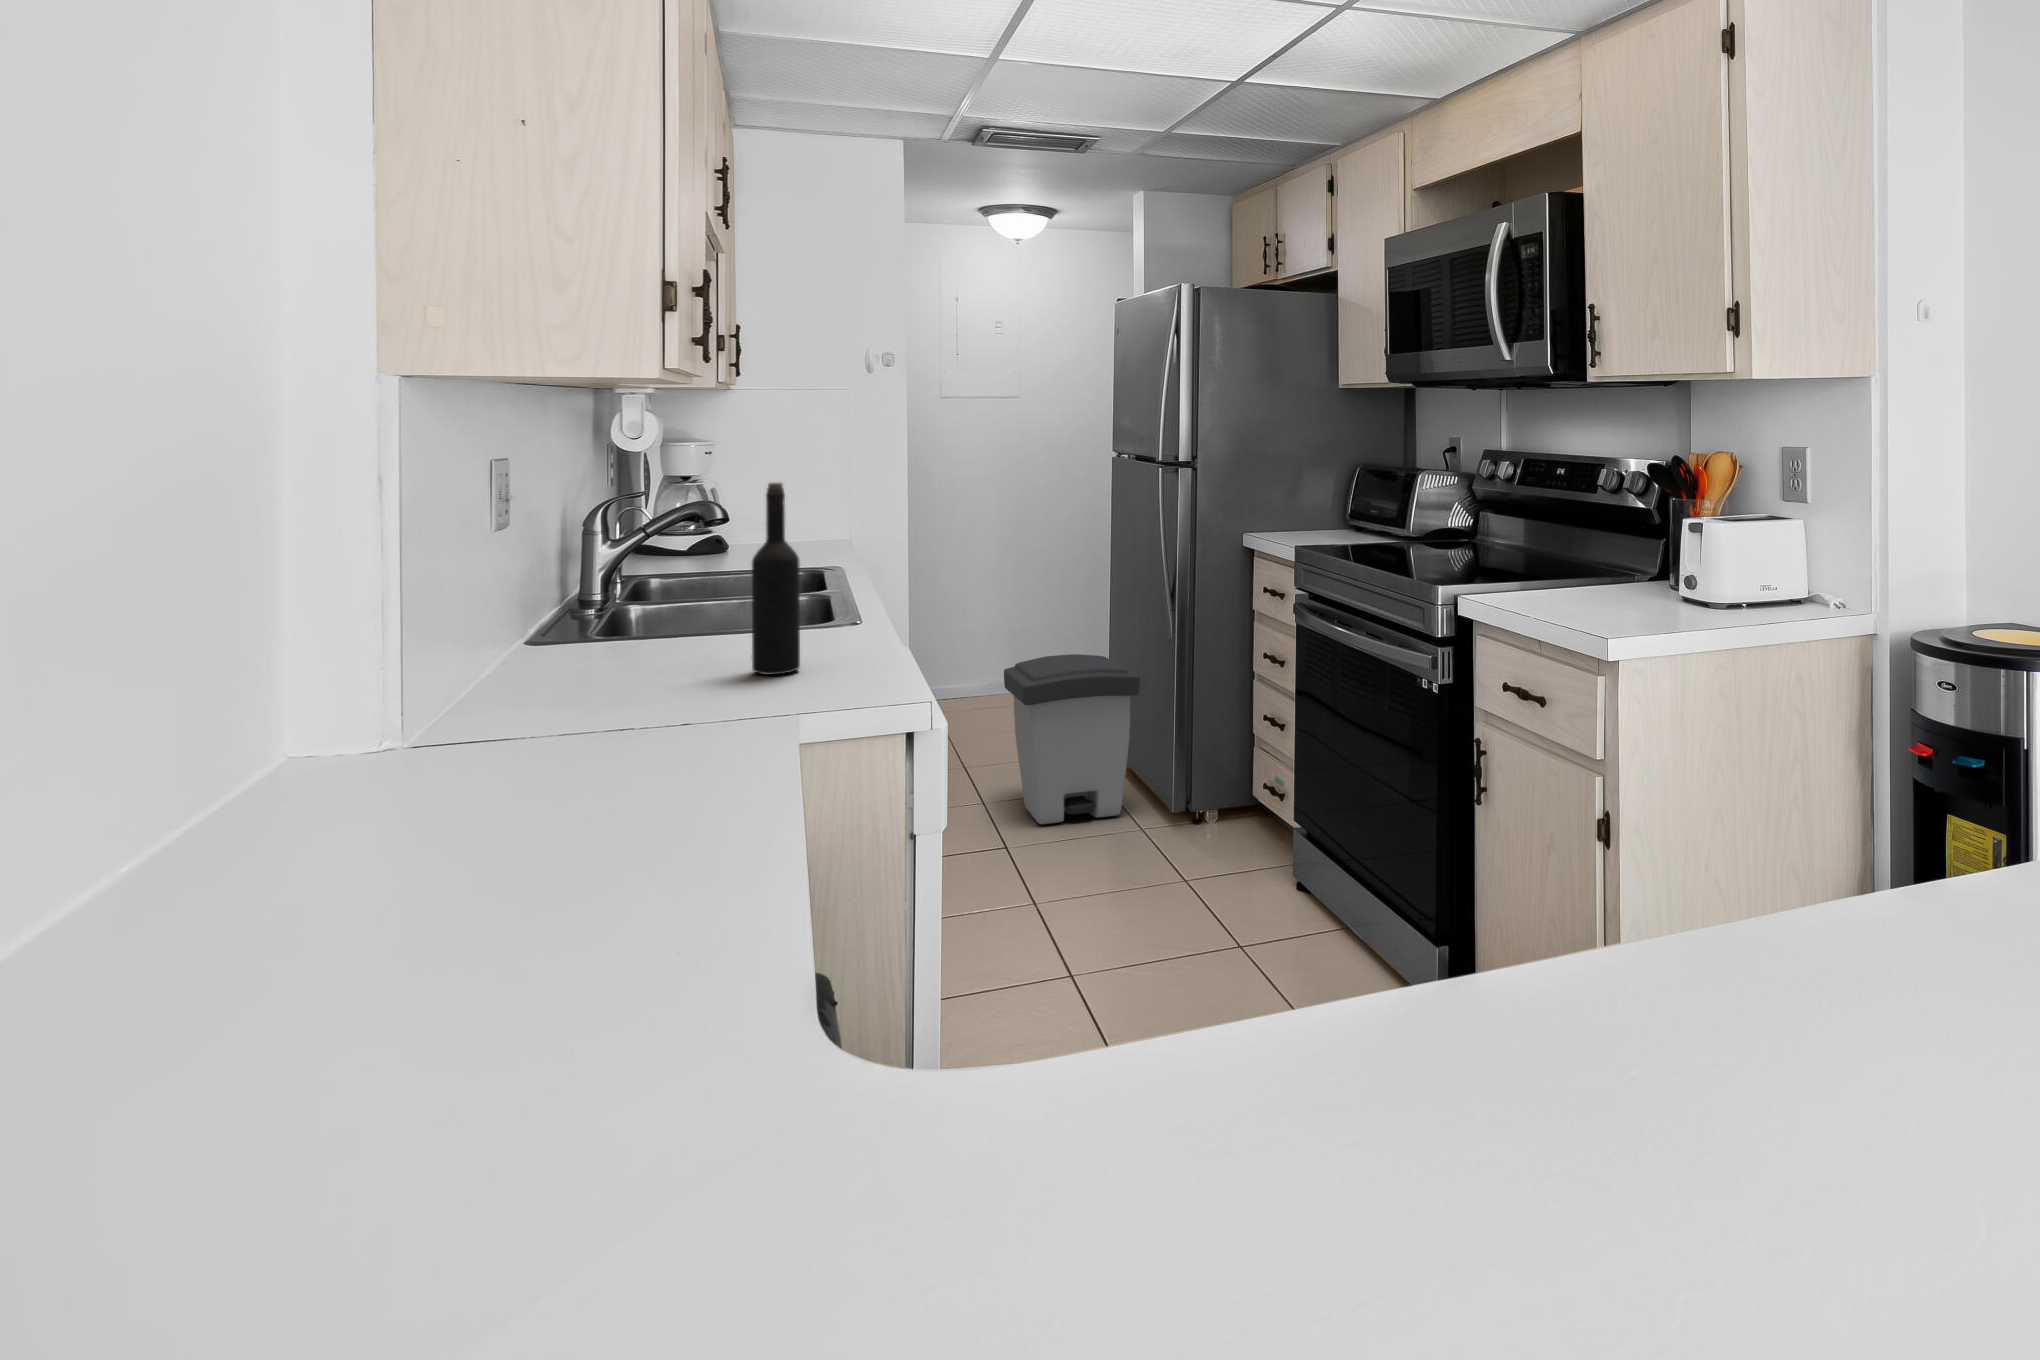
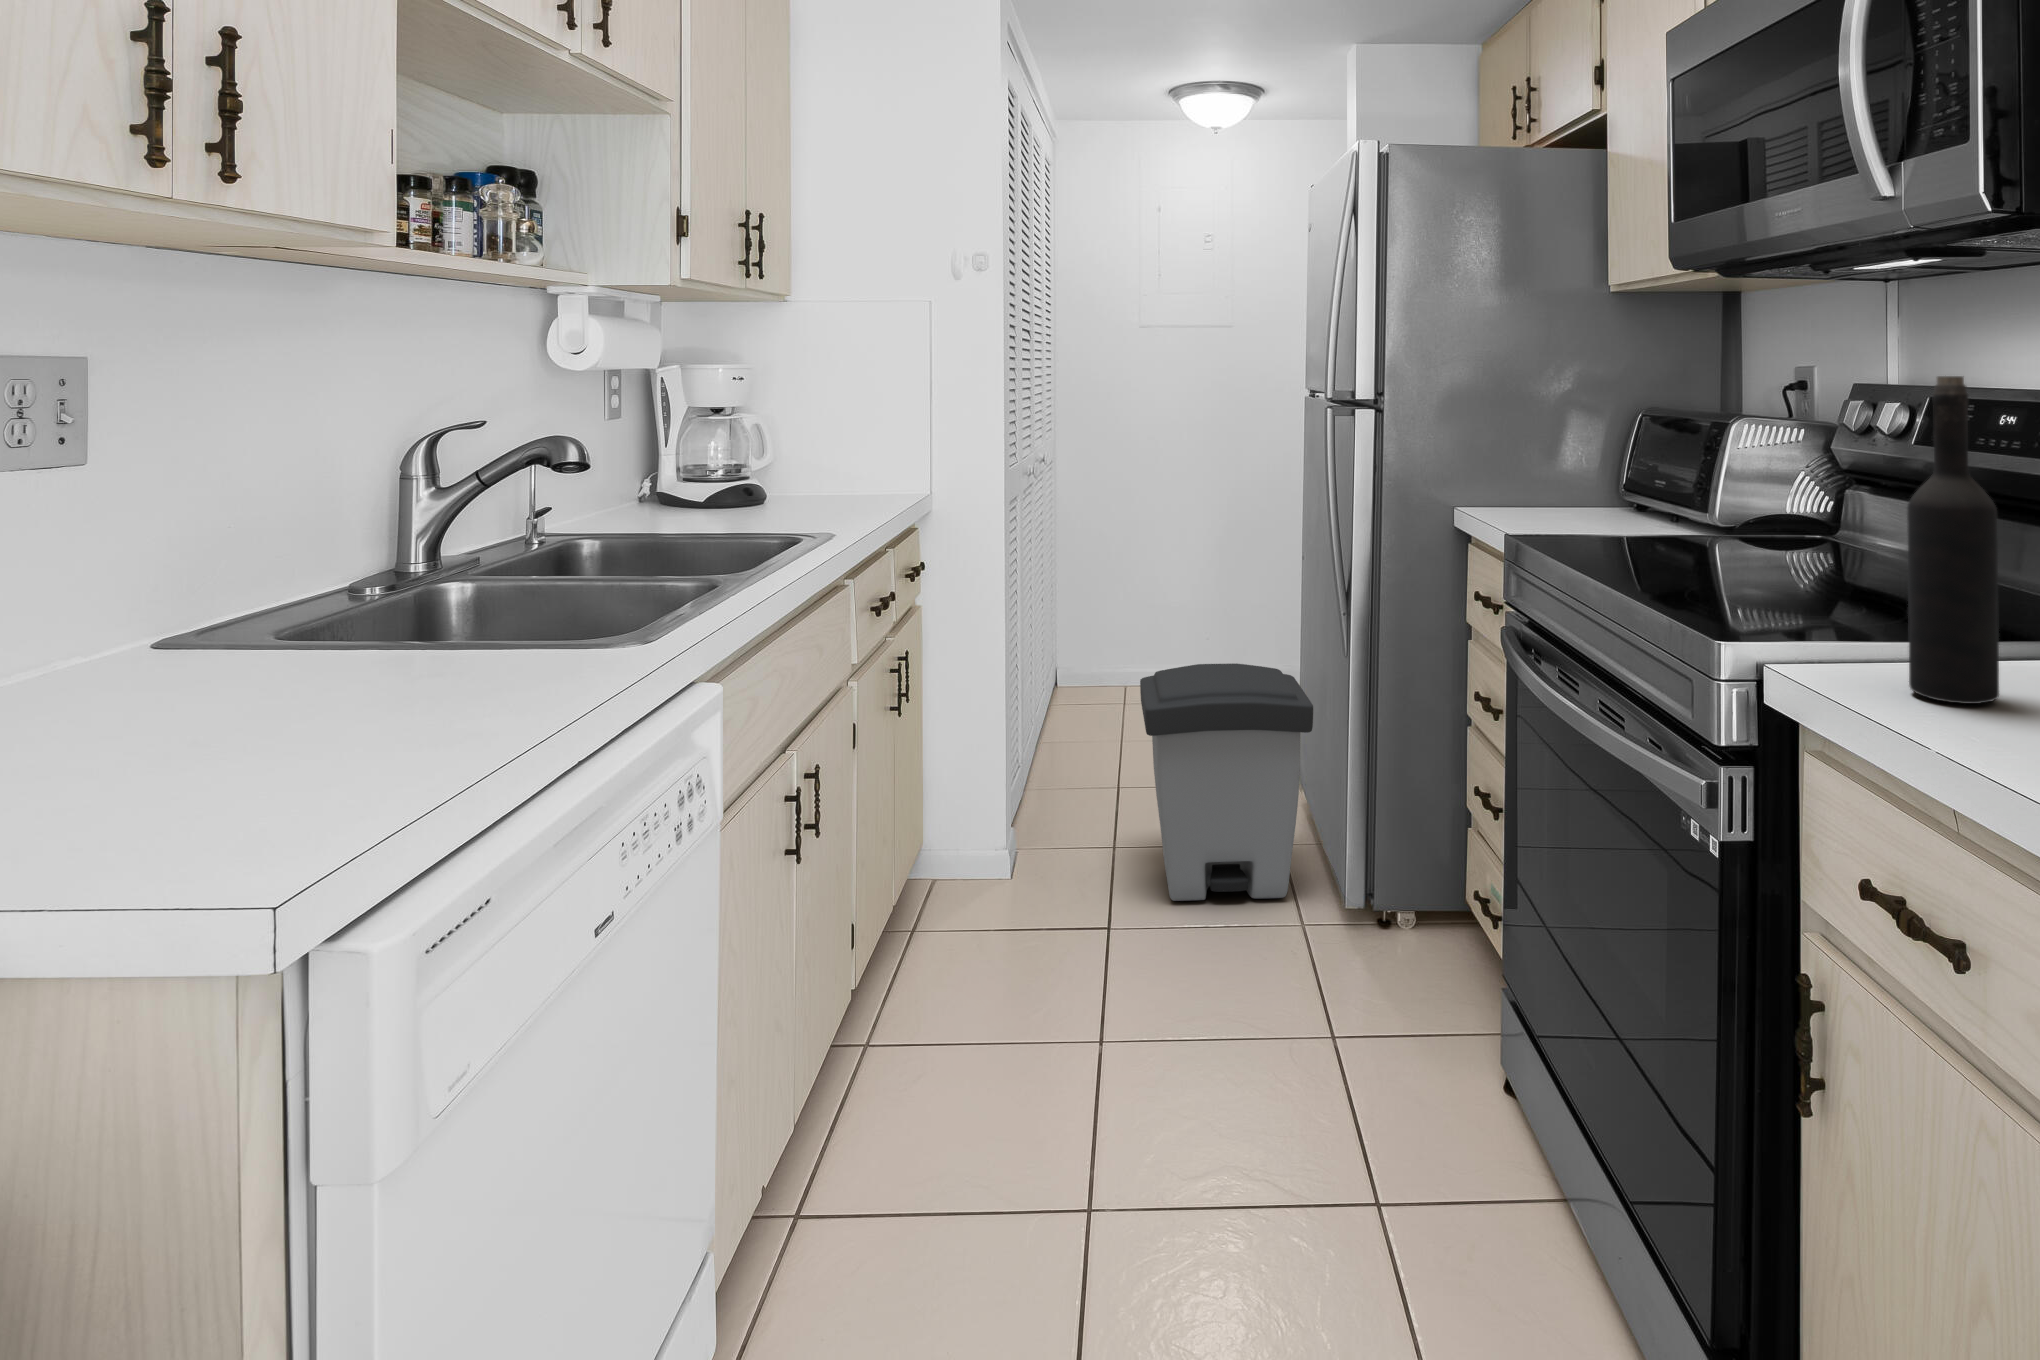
wine bottle: present [752,483,800,675] -> present [1907,376,1999,704]

